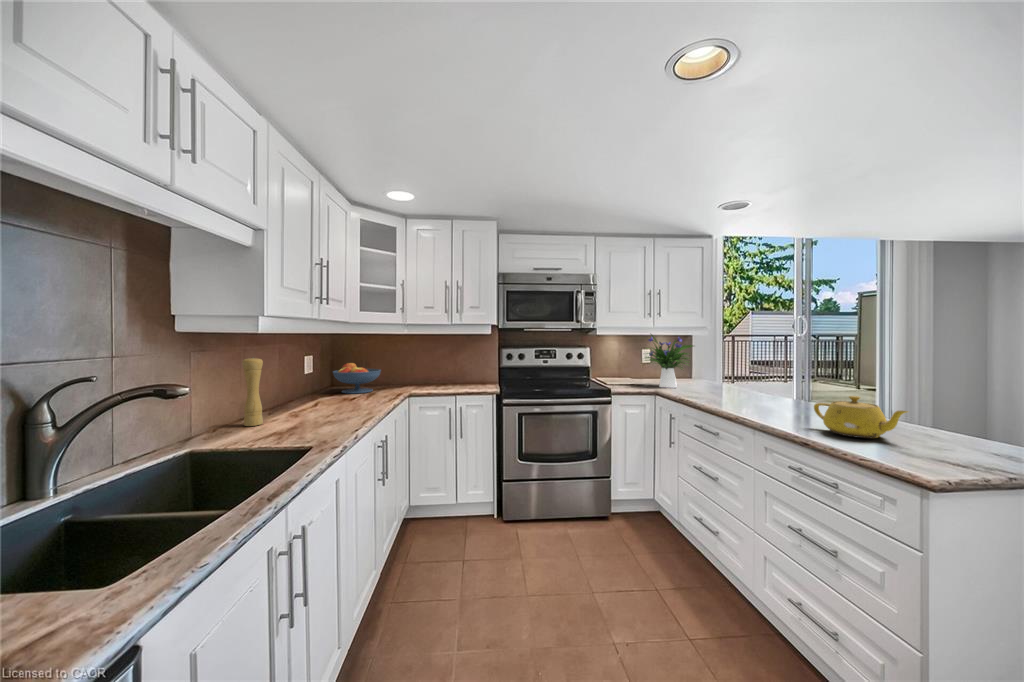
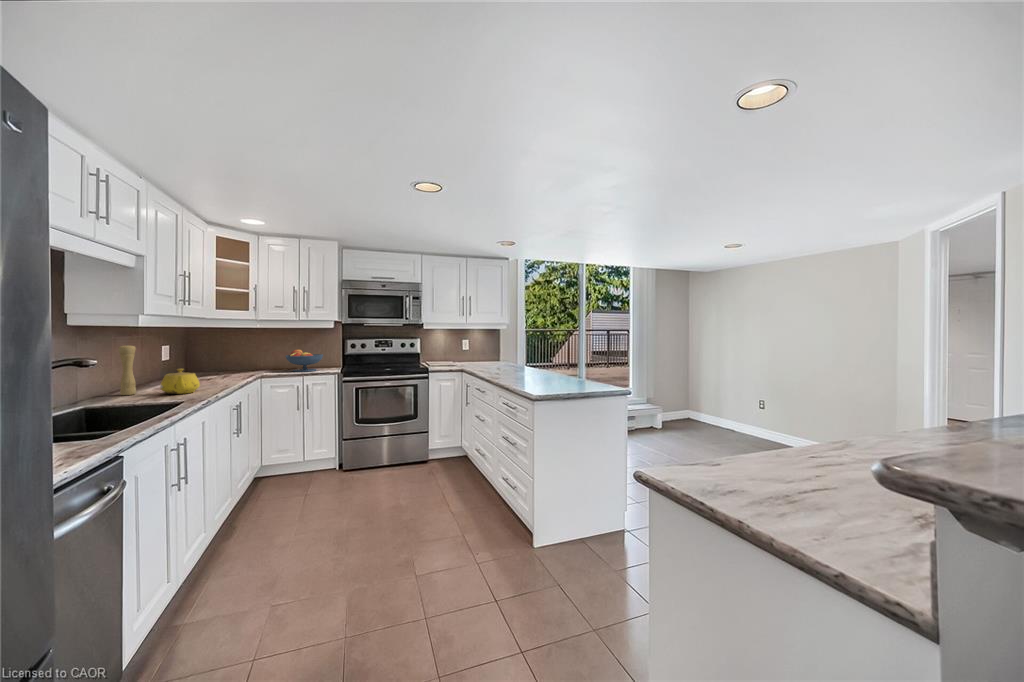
flower arrangement: present [645,334,693,388] -> none [454,328,491,367]
fruit bowl: present [333,363,381,394] -> present [286,350,323,372]
teapot: present [814,396,908,438] -> present [160,369,200,394]

